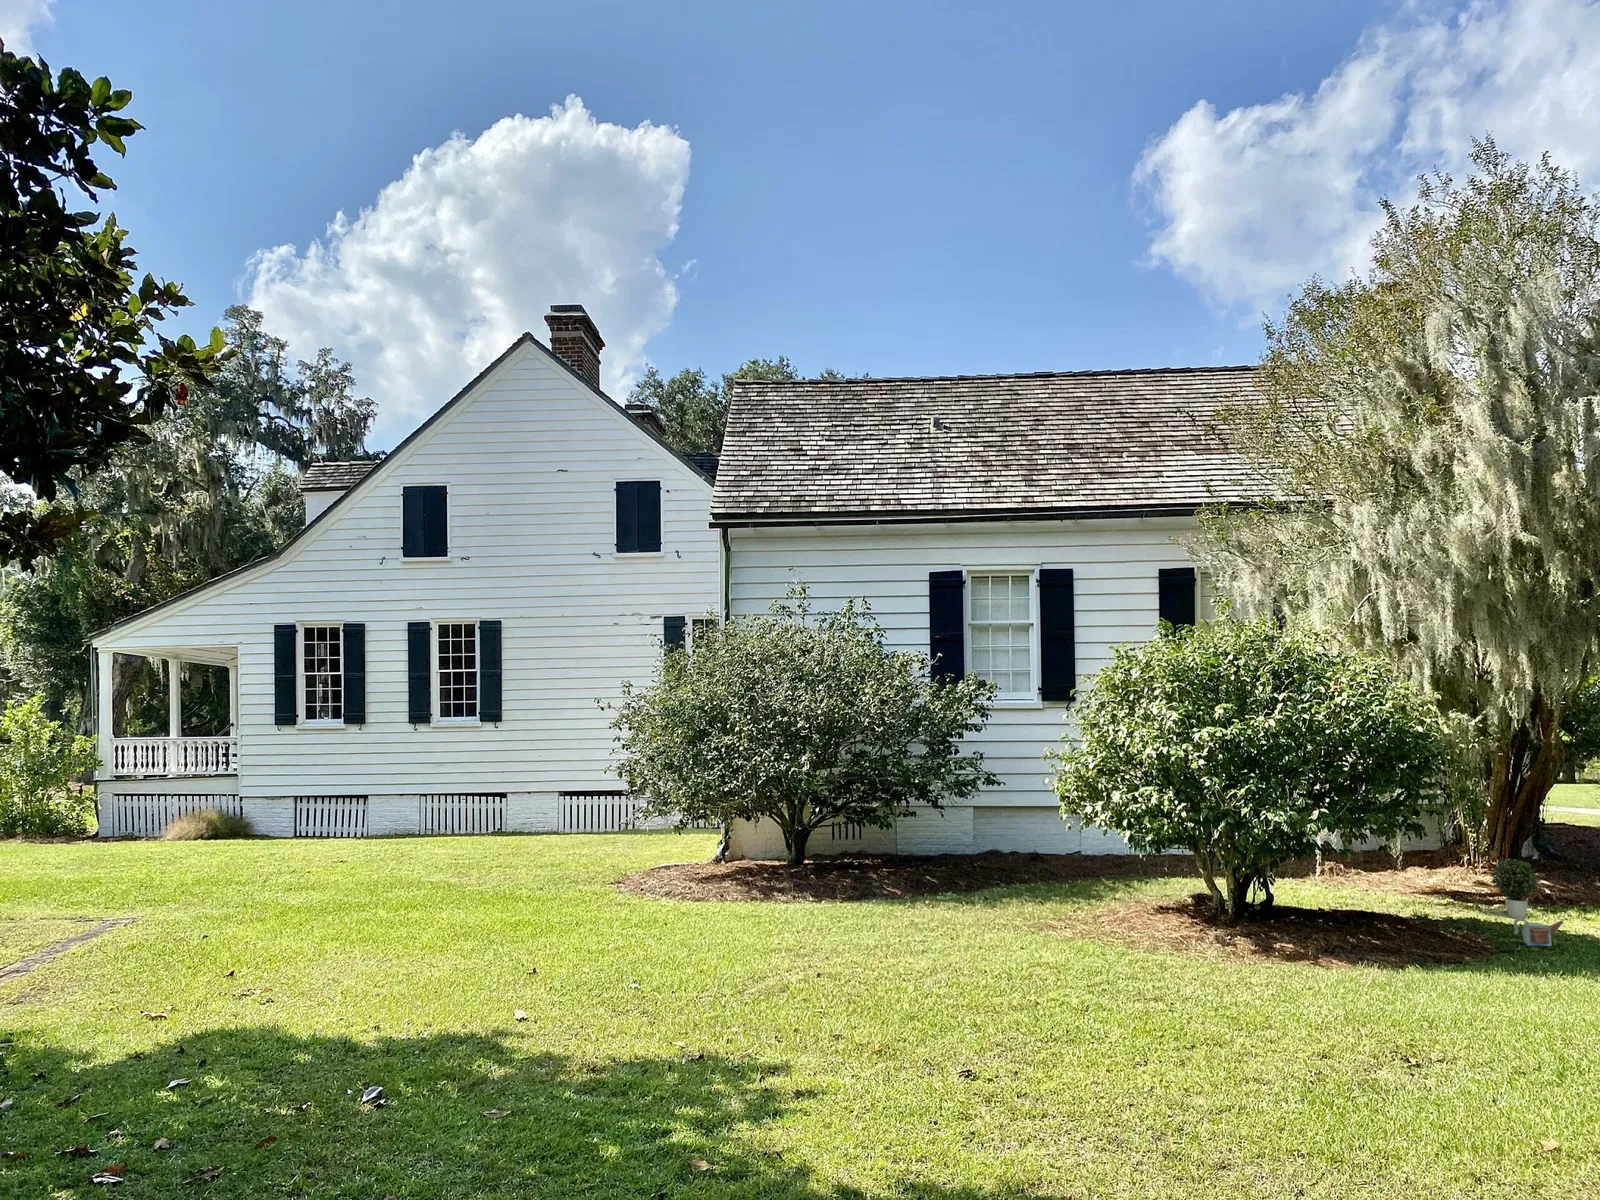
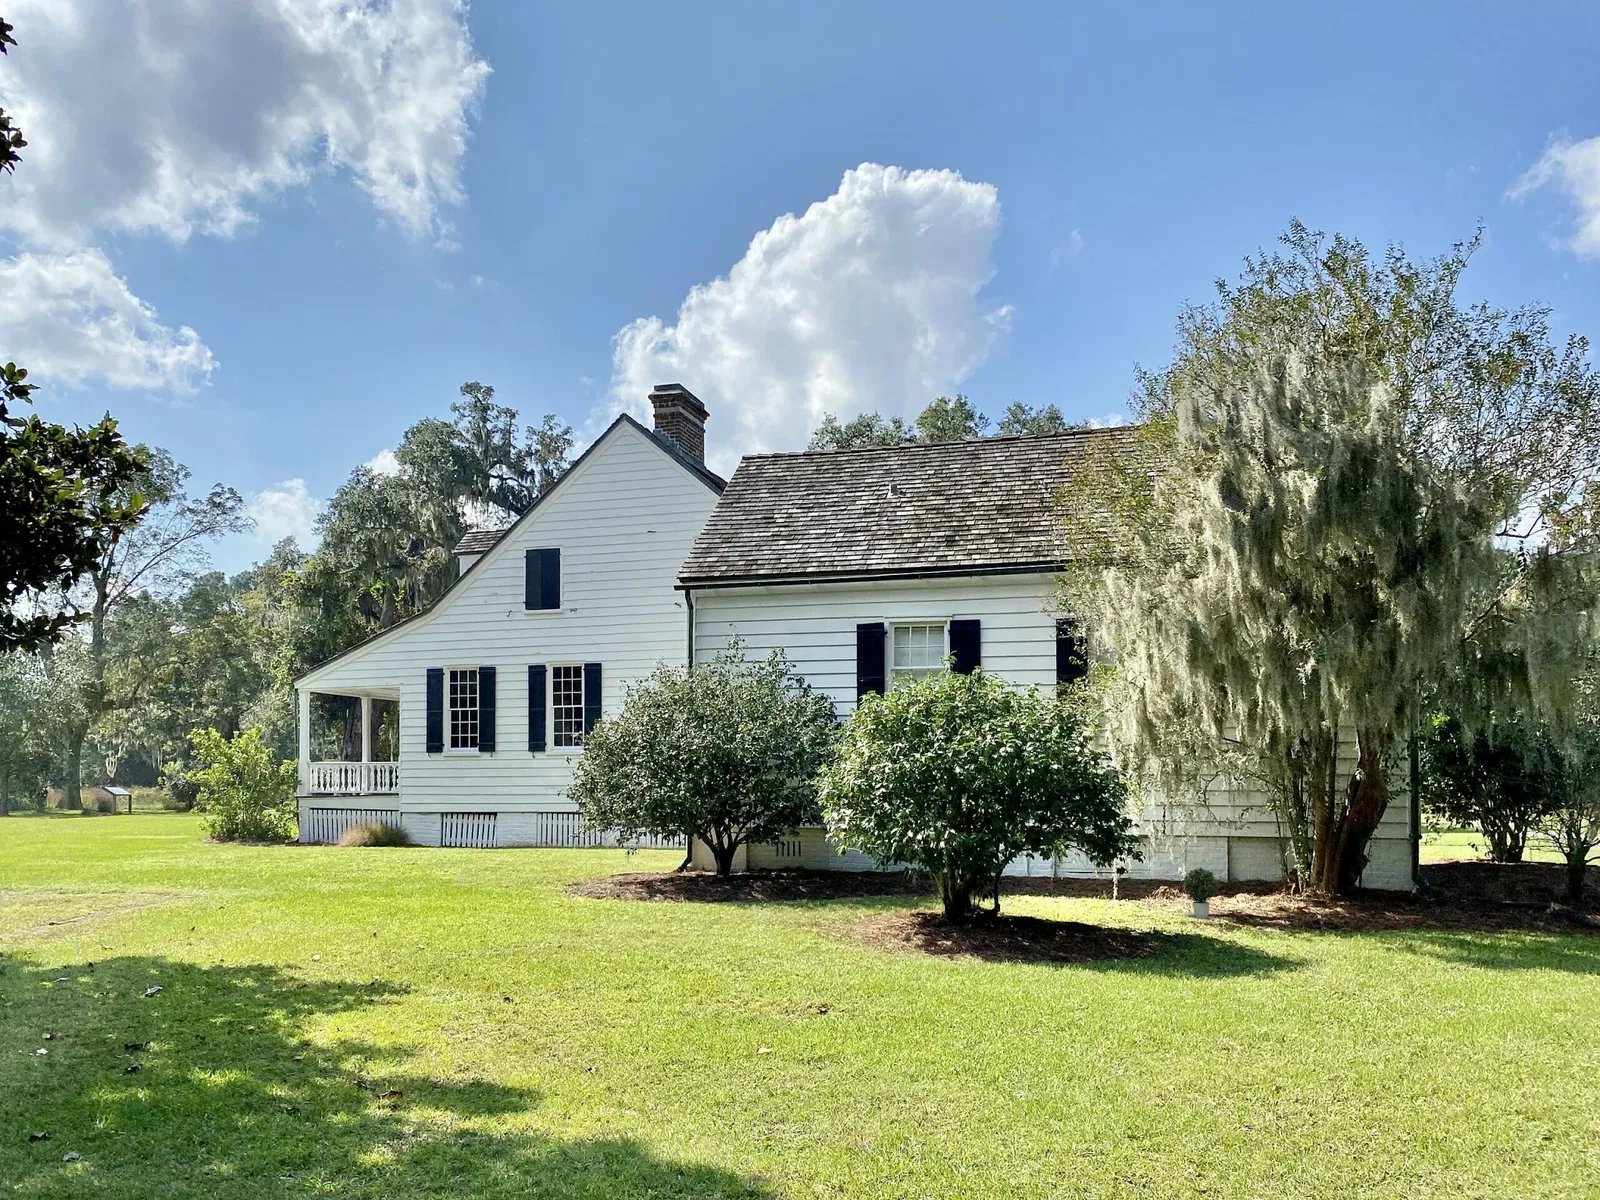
watering can: present [1514,918,1564,946] -> none [1122,908,1160,931]

